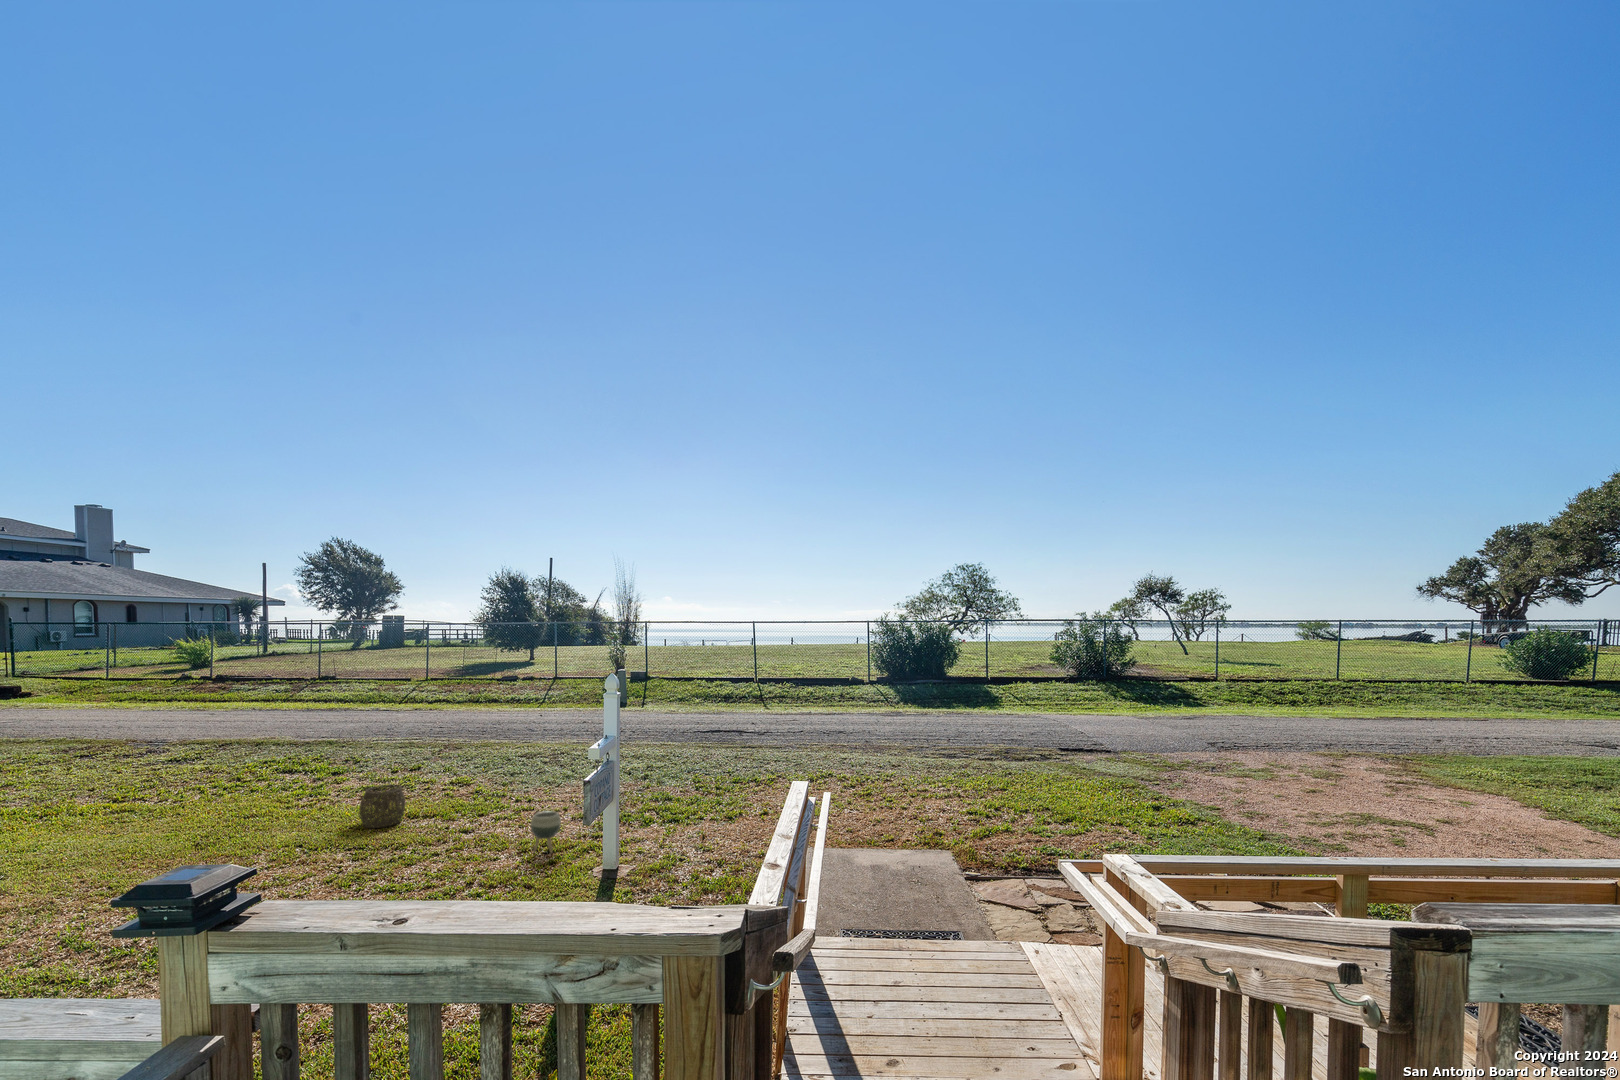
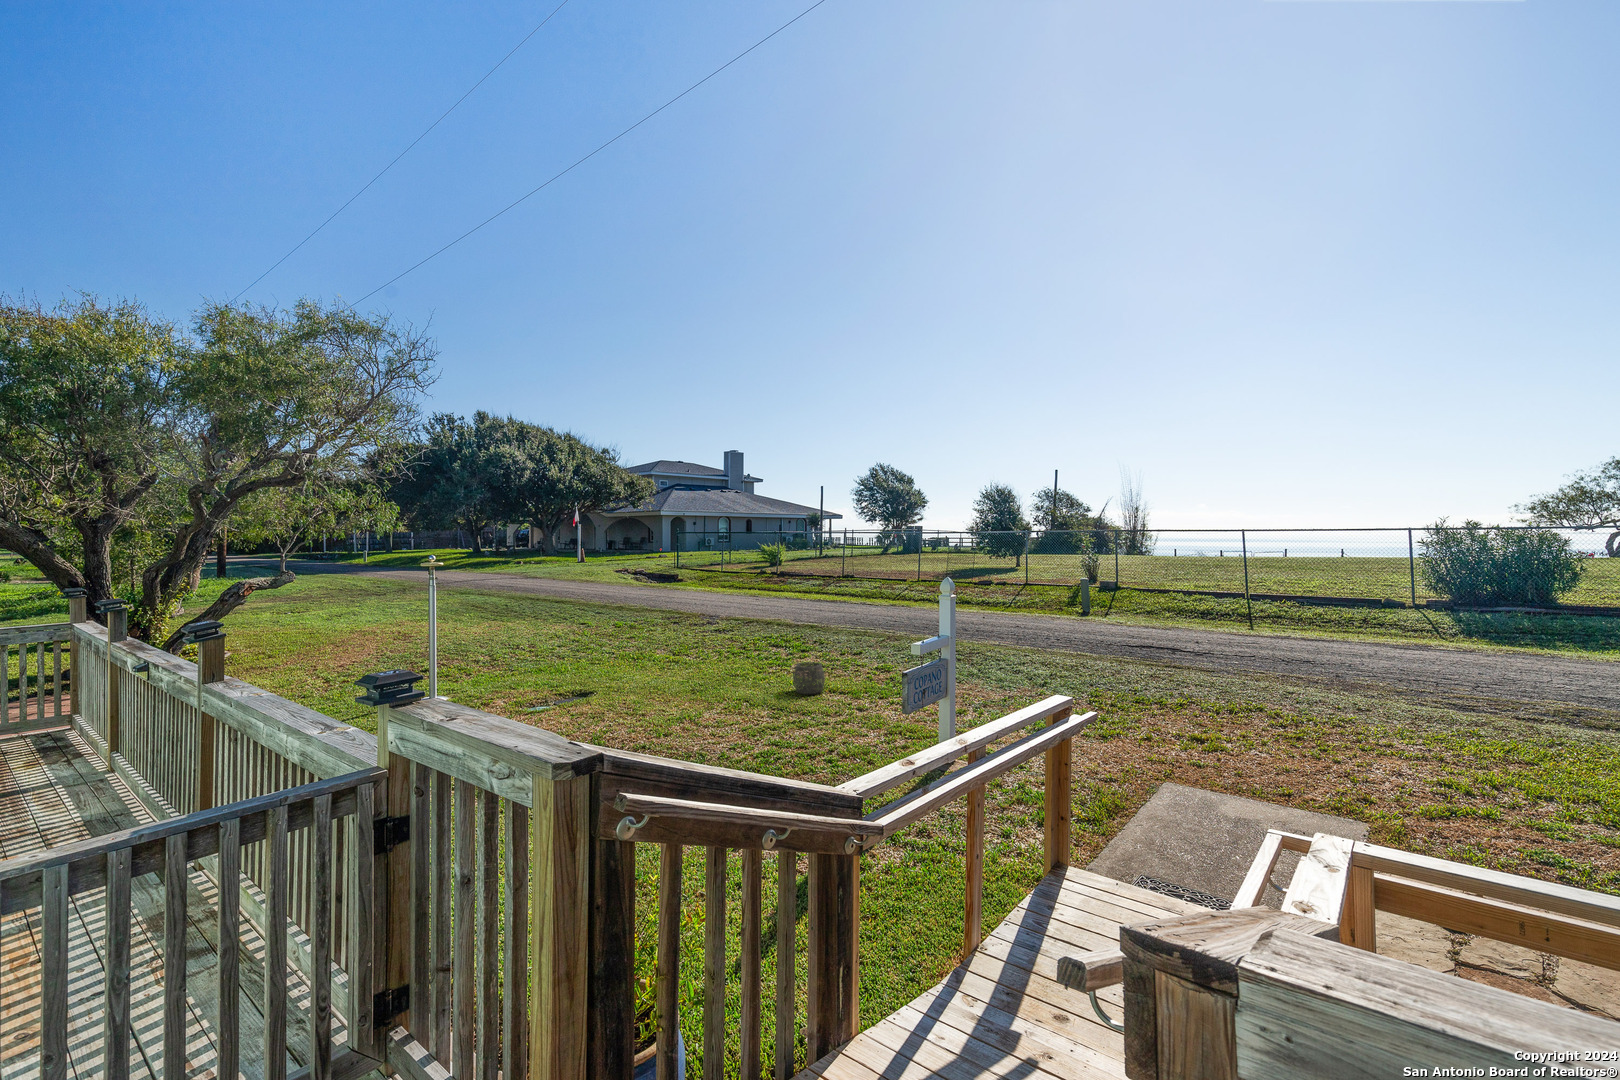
planter: present [531,811,561,853] -> none [893,698,919,735]

